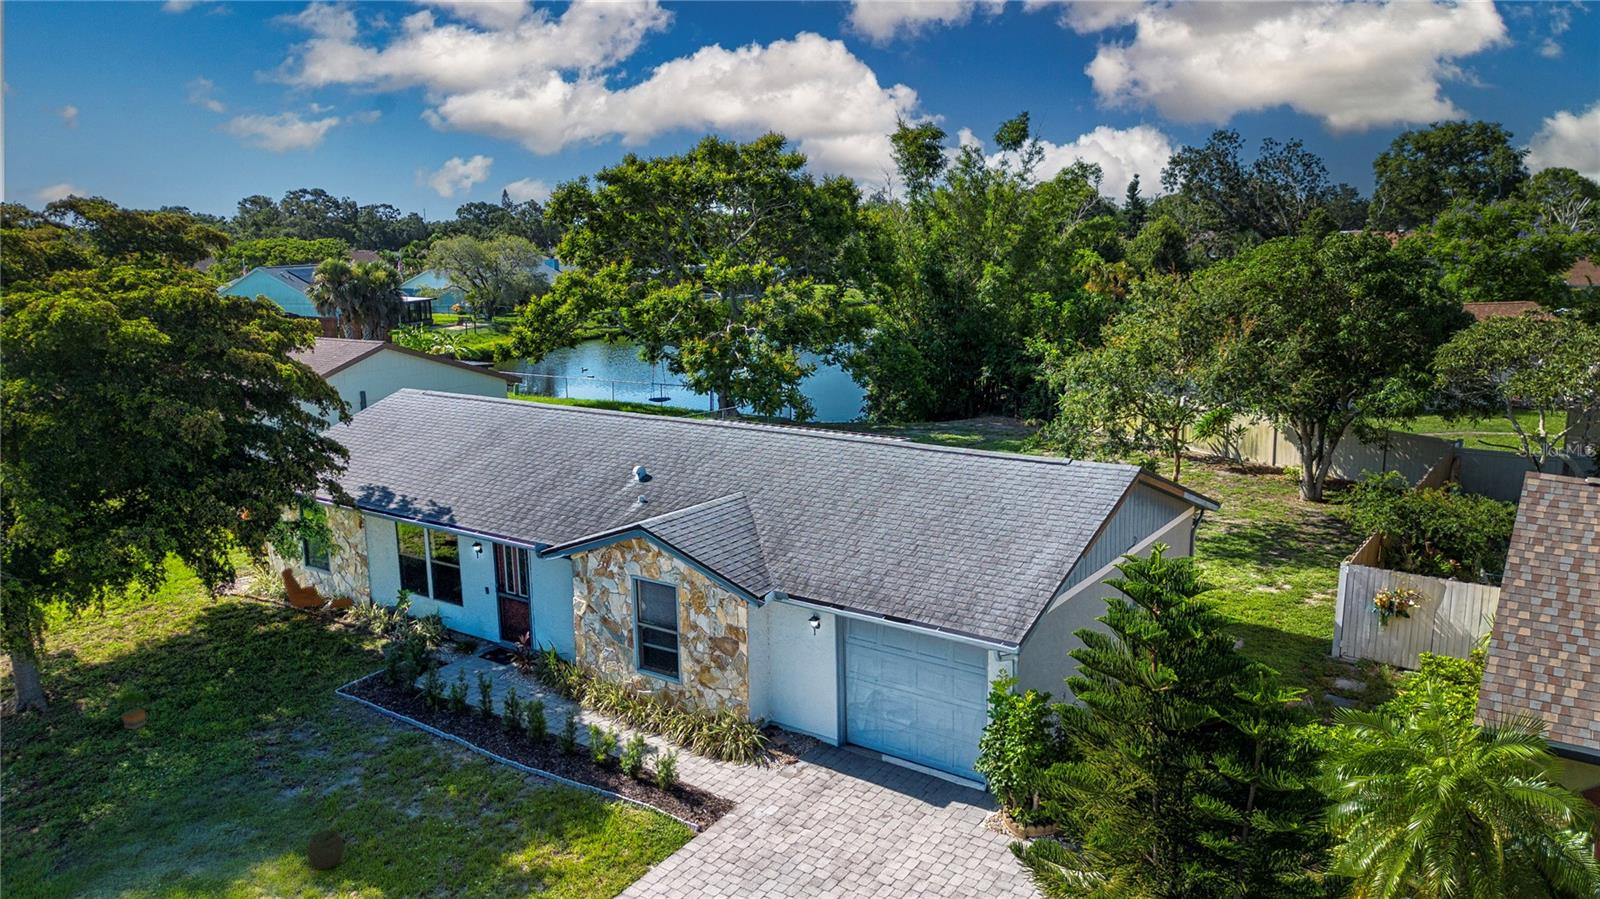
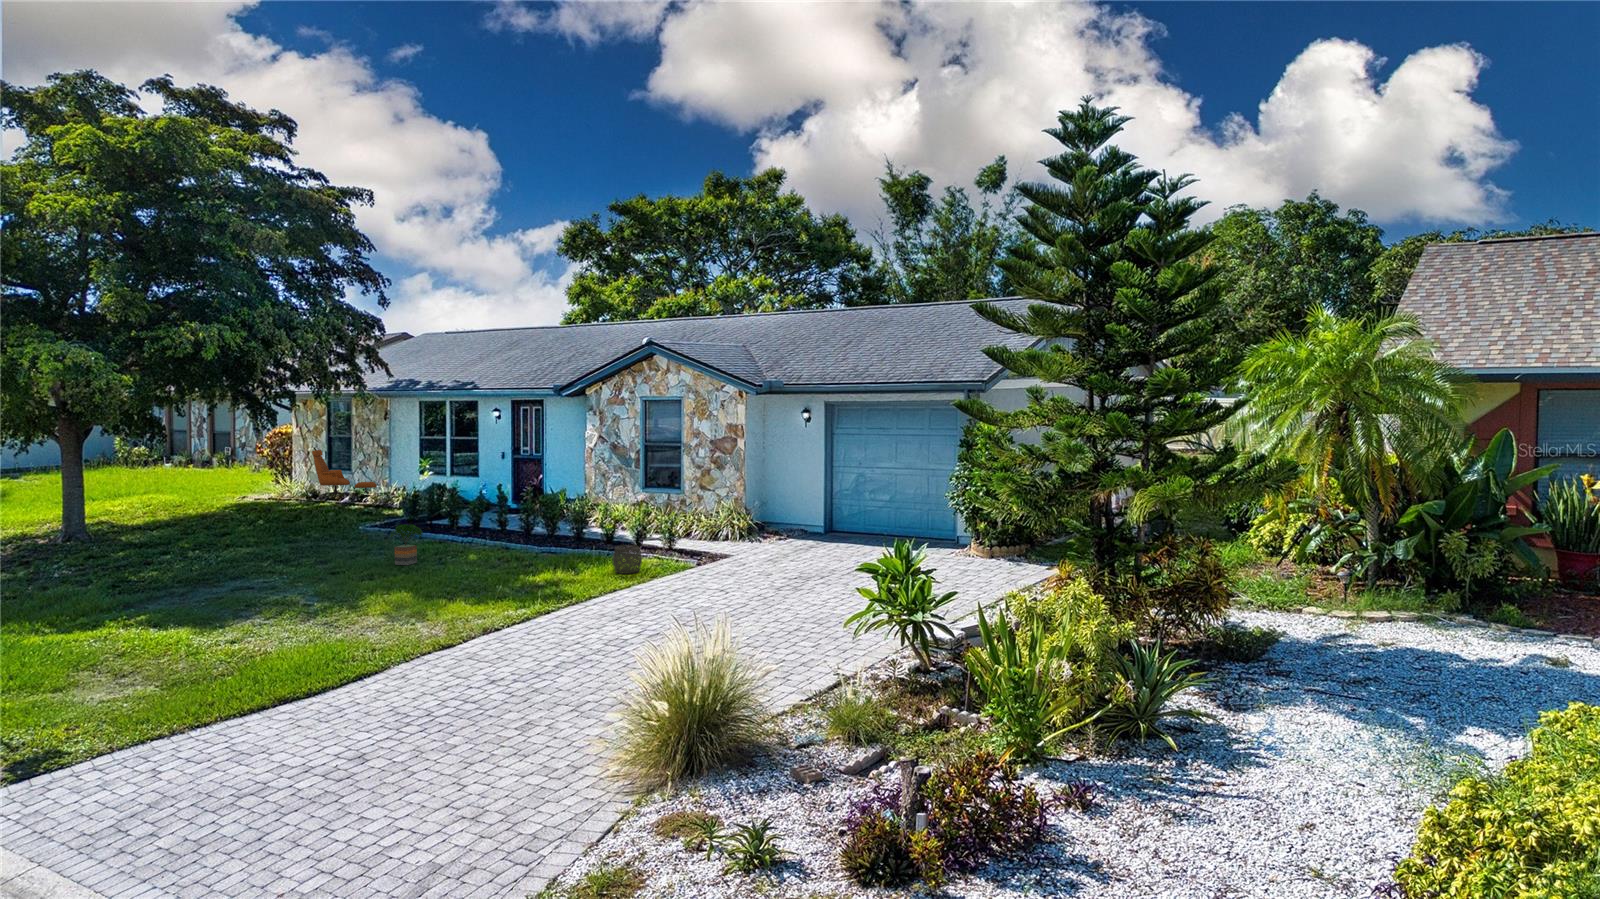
potted tree: present [118,691,149,729] -> present [391,524,423,565]
woven basket: present [308,830,344,869] -> present [612,545,642,574]

